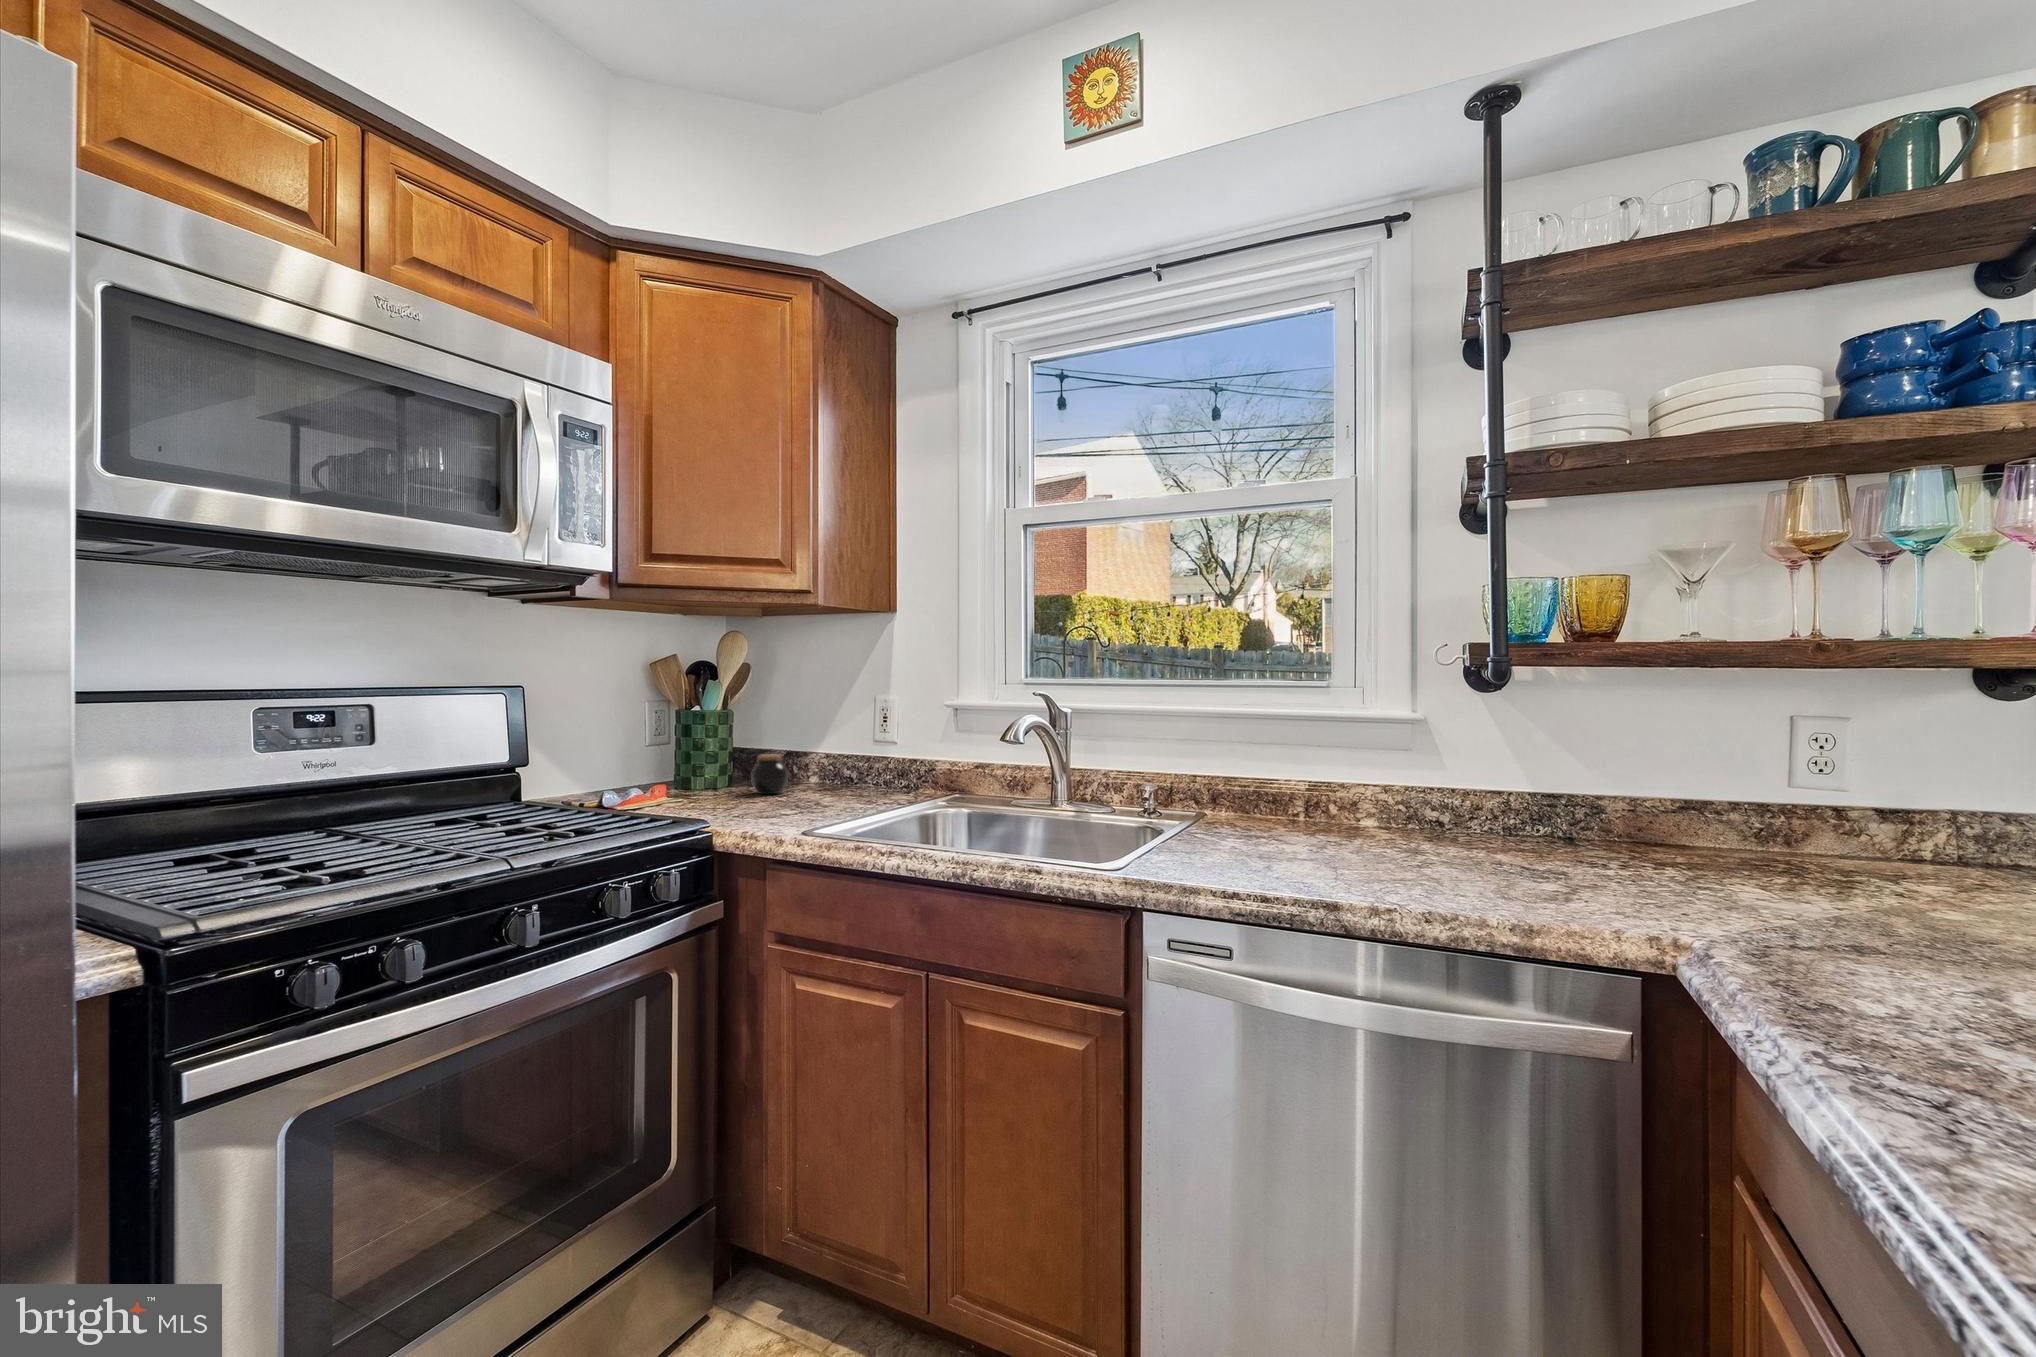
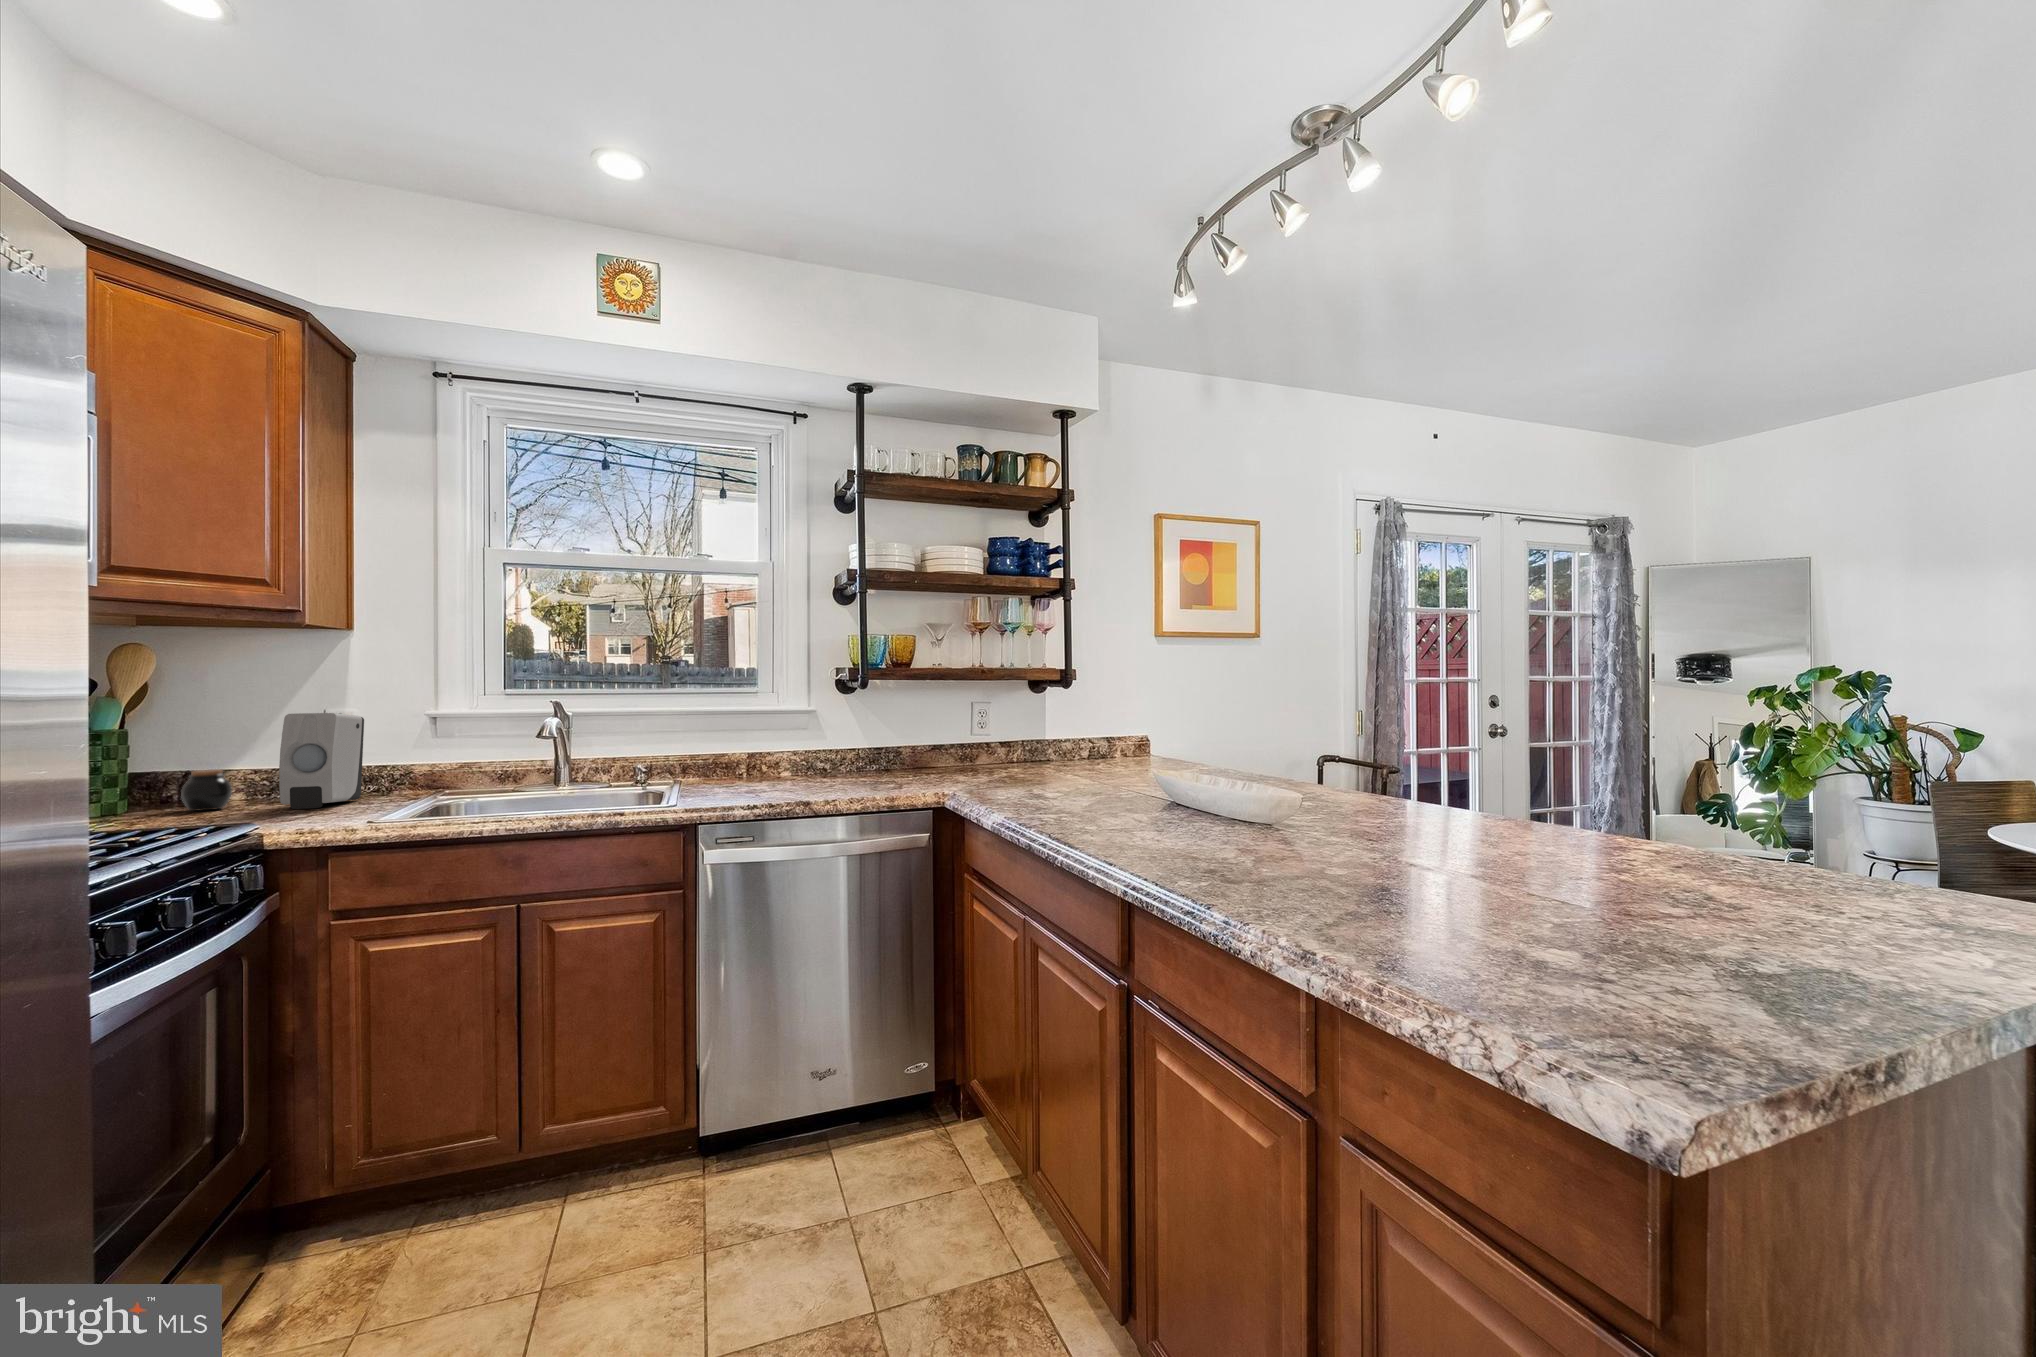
soap dispenser: none [807,702,887,804] -> present [279,713,364,809]

